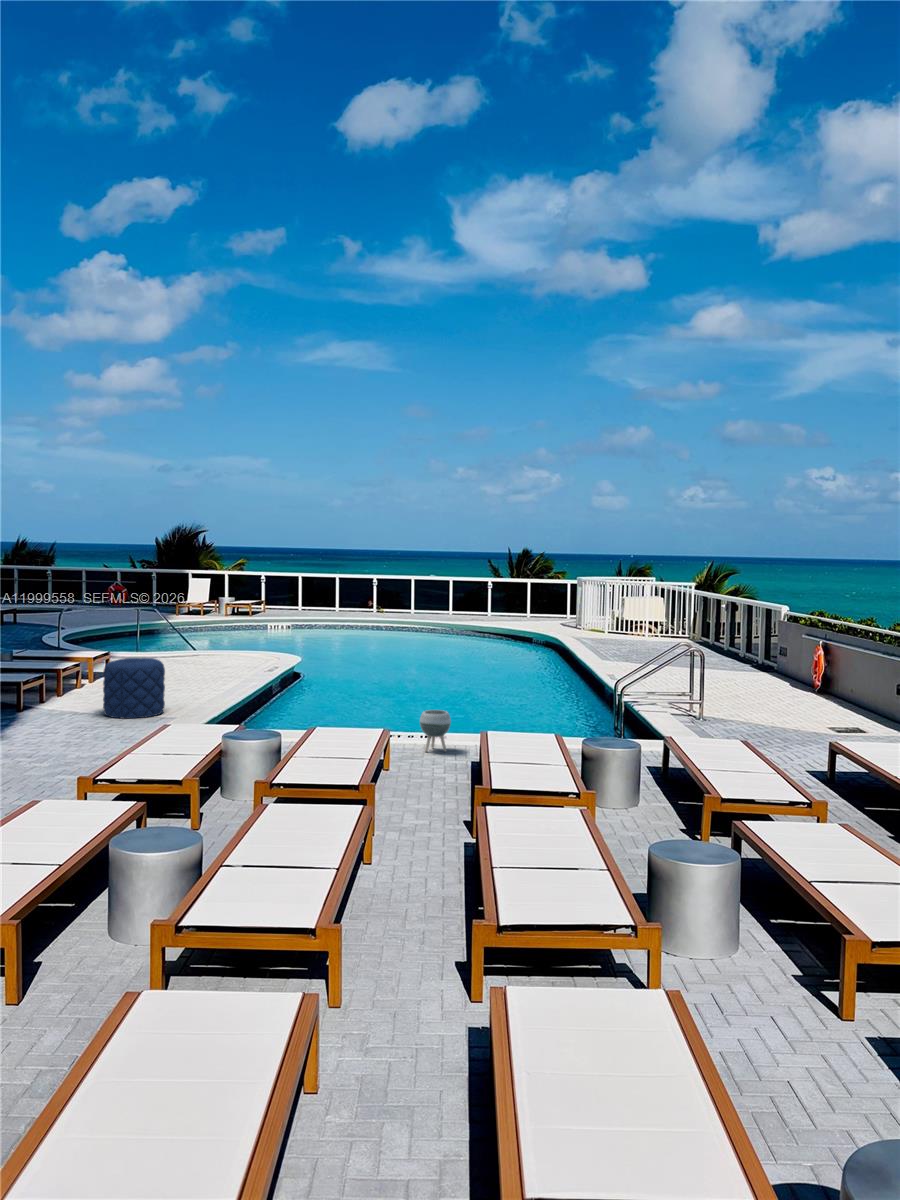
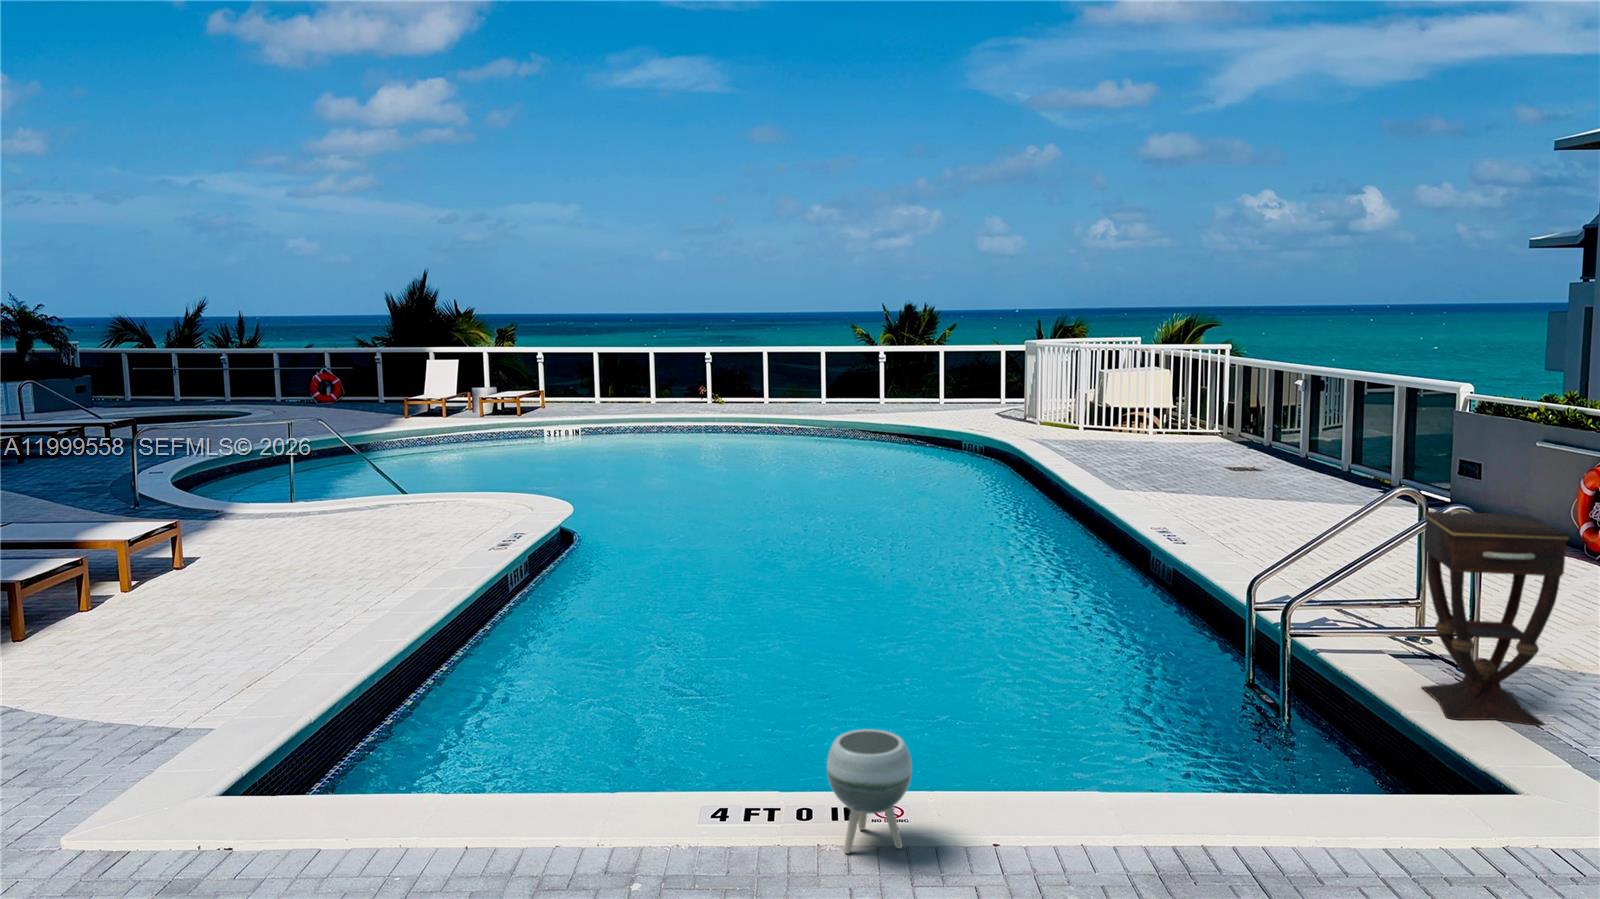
side table: none [683,648,727,735] -> present [1422,511,1569,726]
pouf: present [103,658,165,718] -> none [74,565,232,717]

